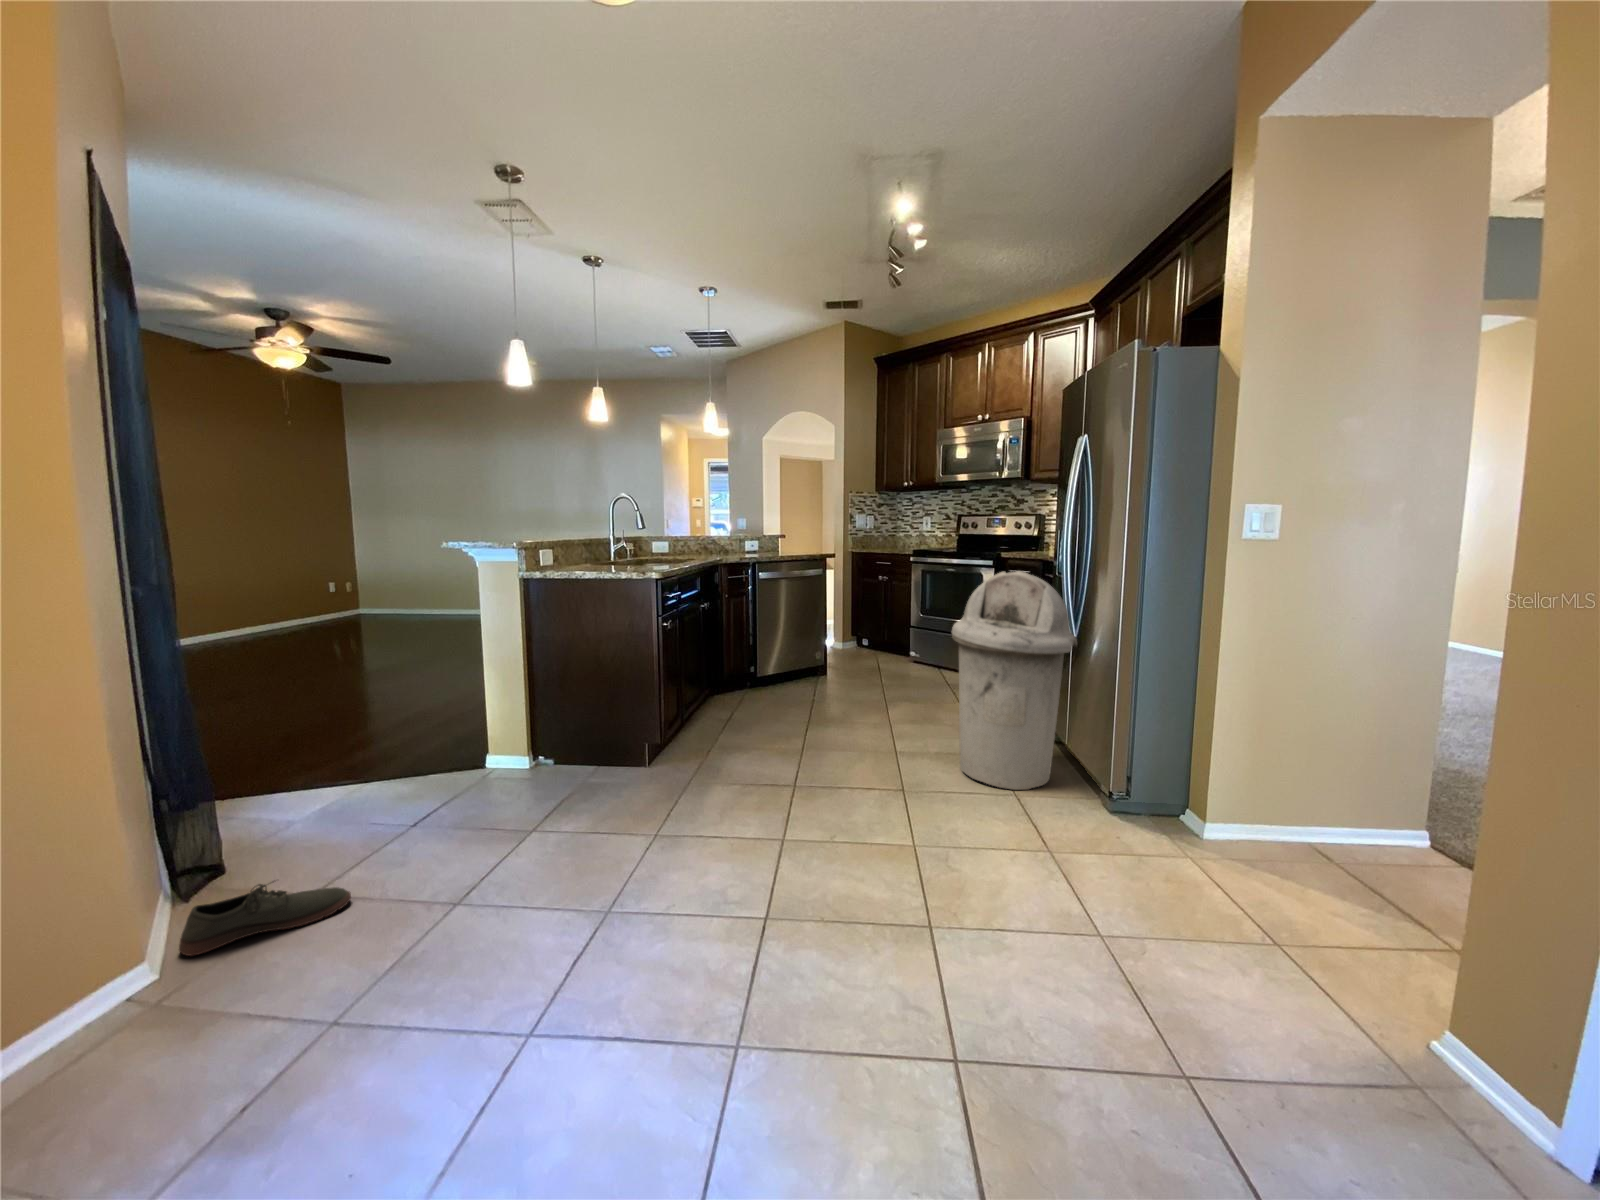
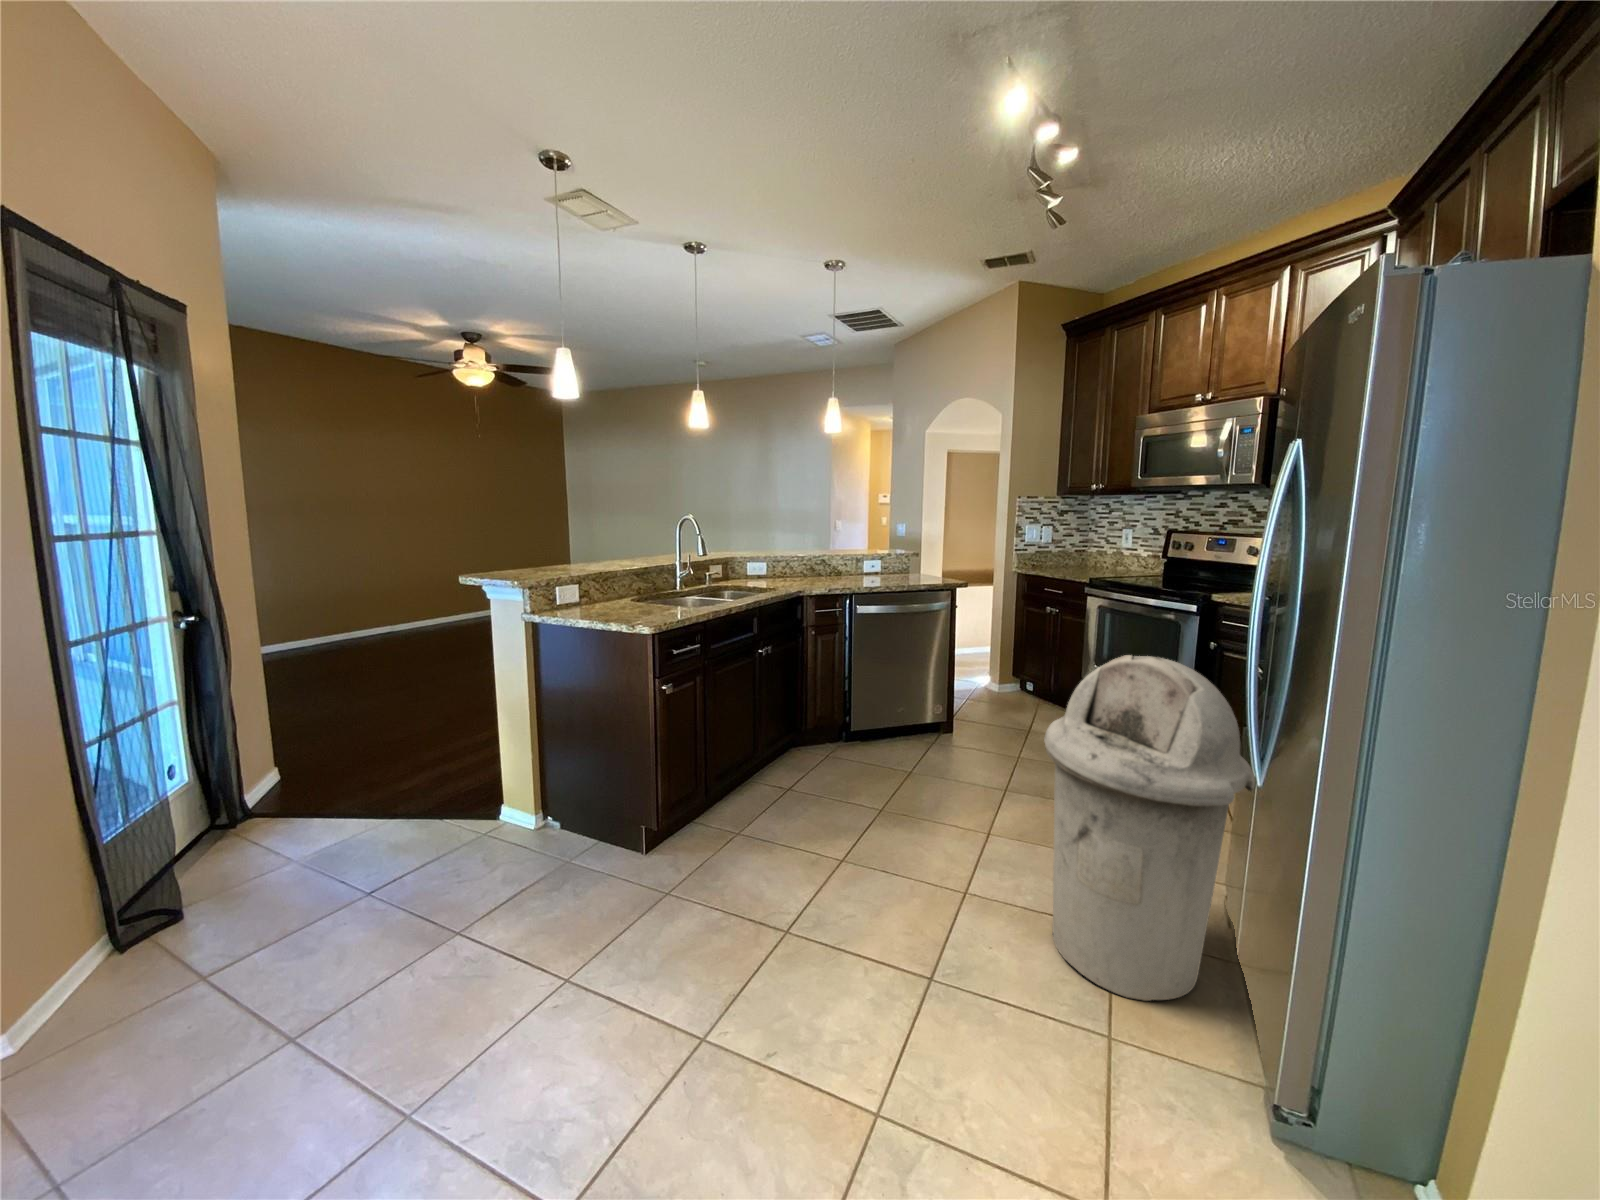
shoe: present [179,884,351,956] -> none [119,934,283,1002]

